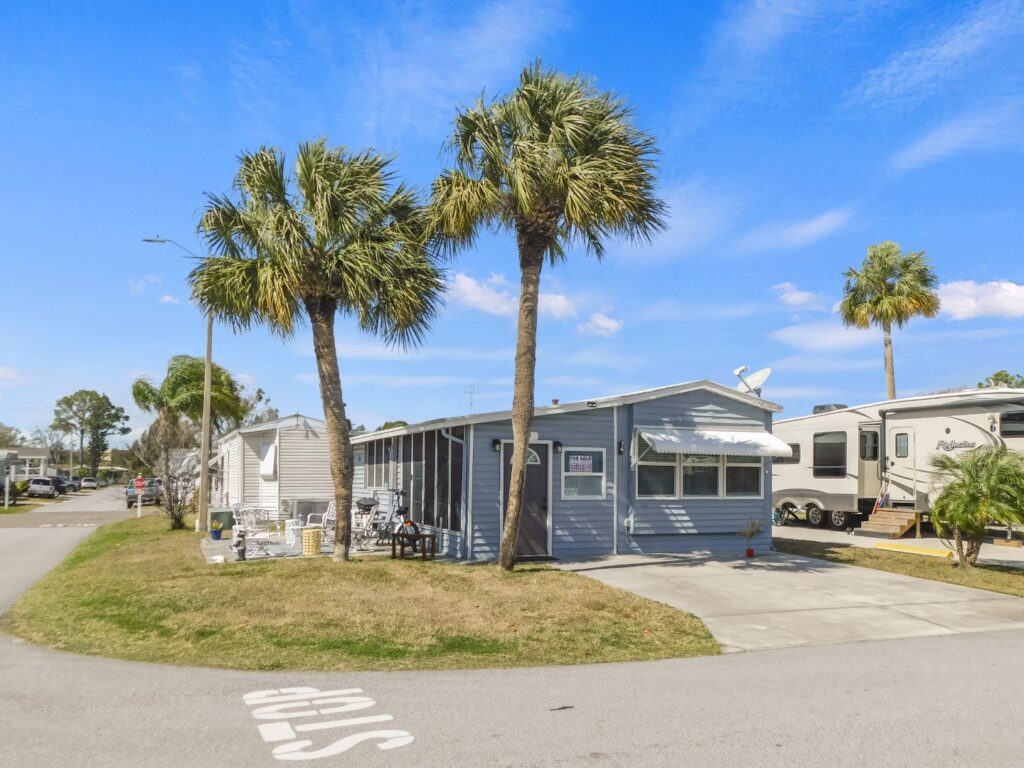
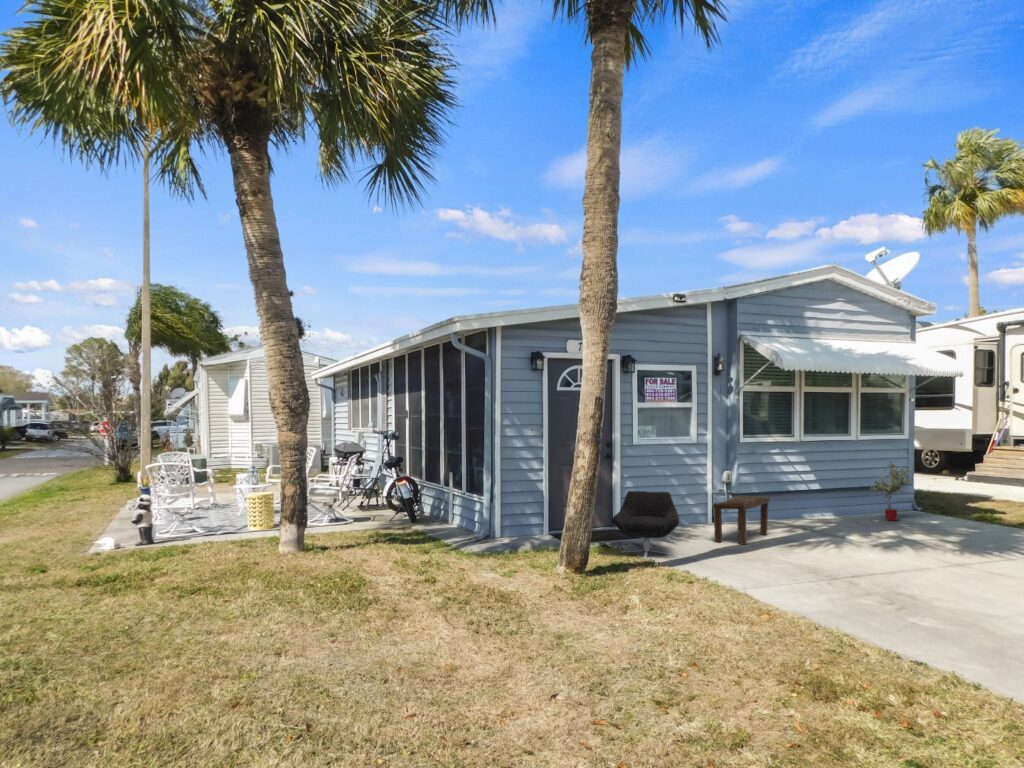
lounge chair: none [540,530,586,571] -> present [611,491,679,559]
bench: present [391,533,437,560] -> present [713,495,770,545]

